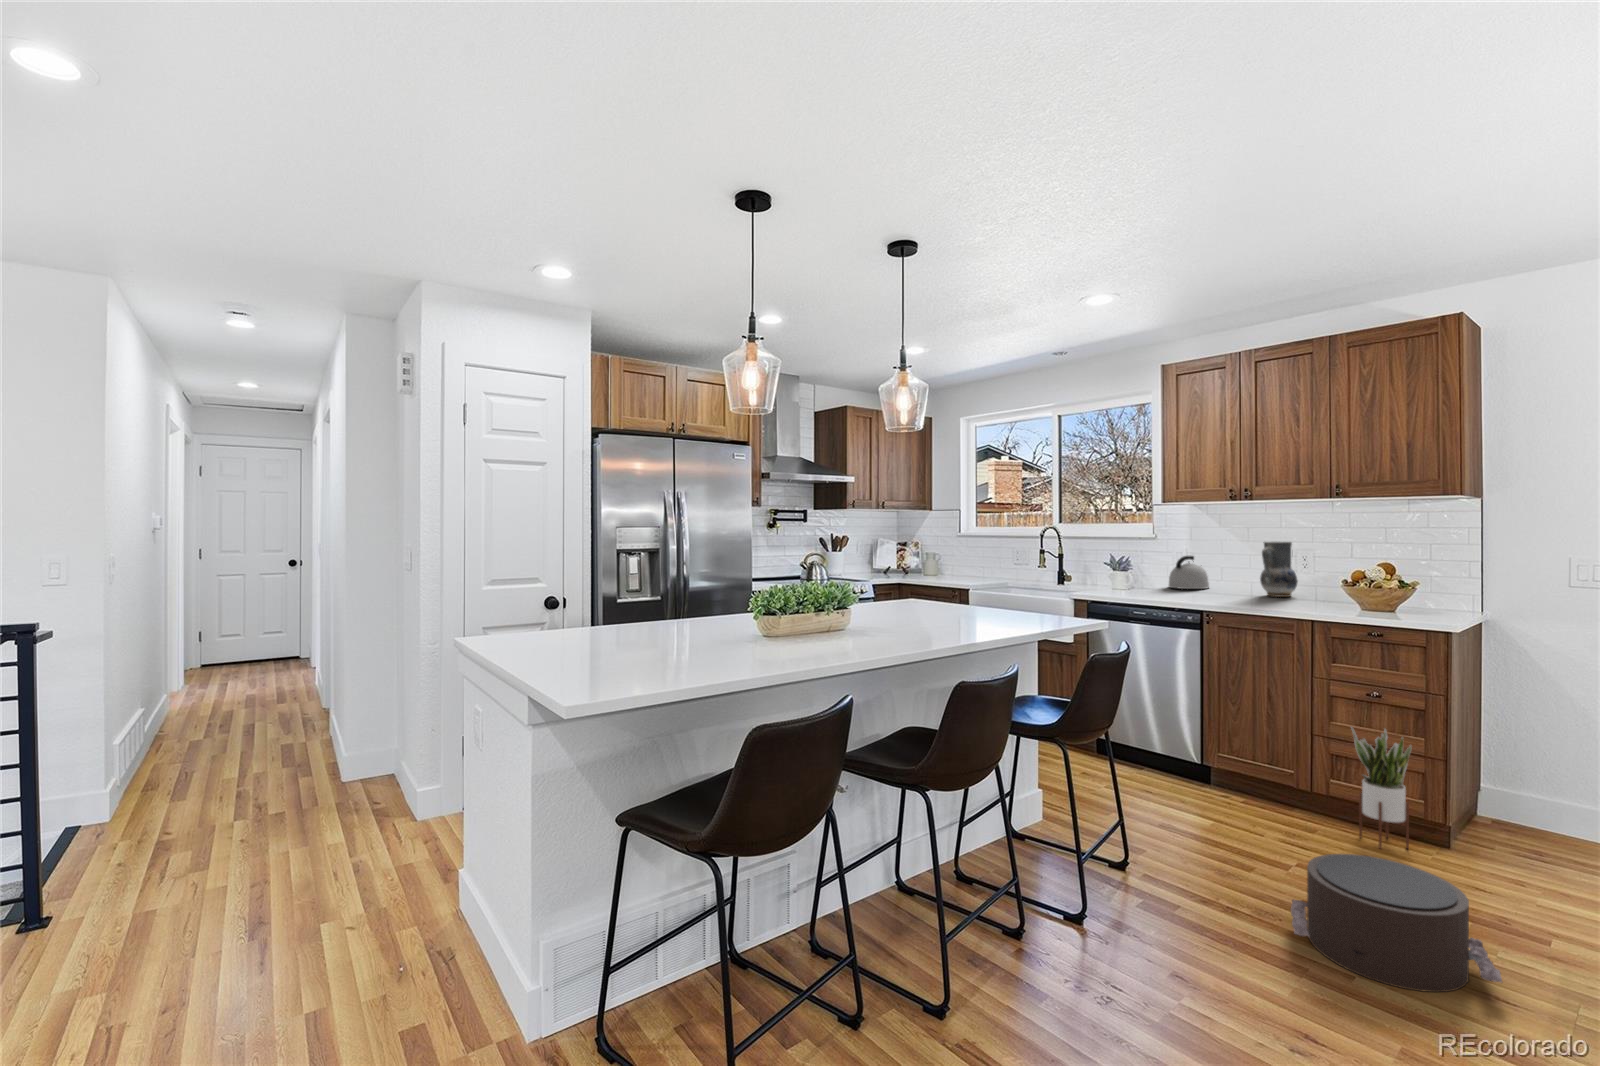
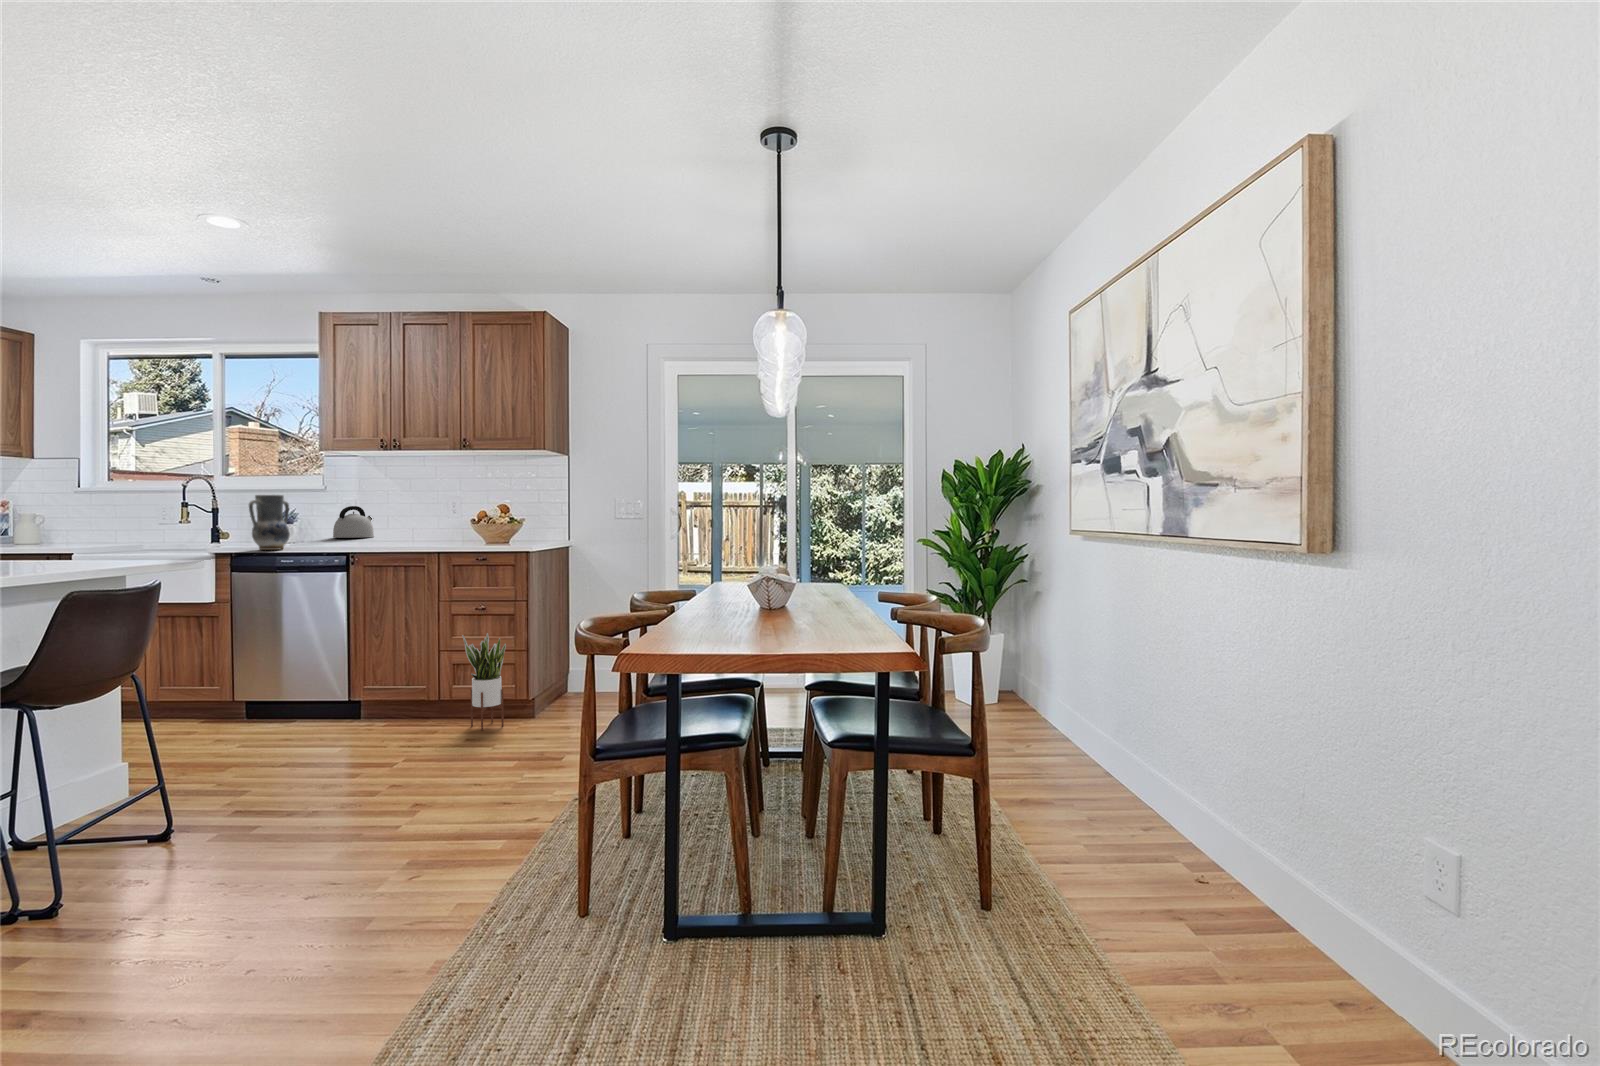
vase: present [1260,542,1298,597] -> present [249,495,290,550]
pouf: present [1291,854,1502,992] -> none [366,721,509,808]

